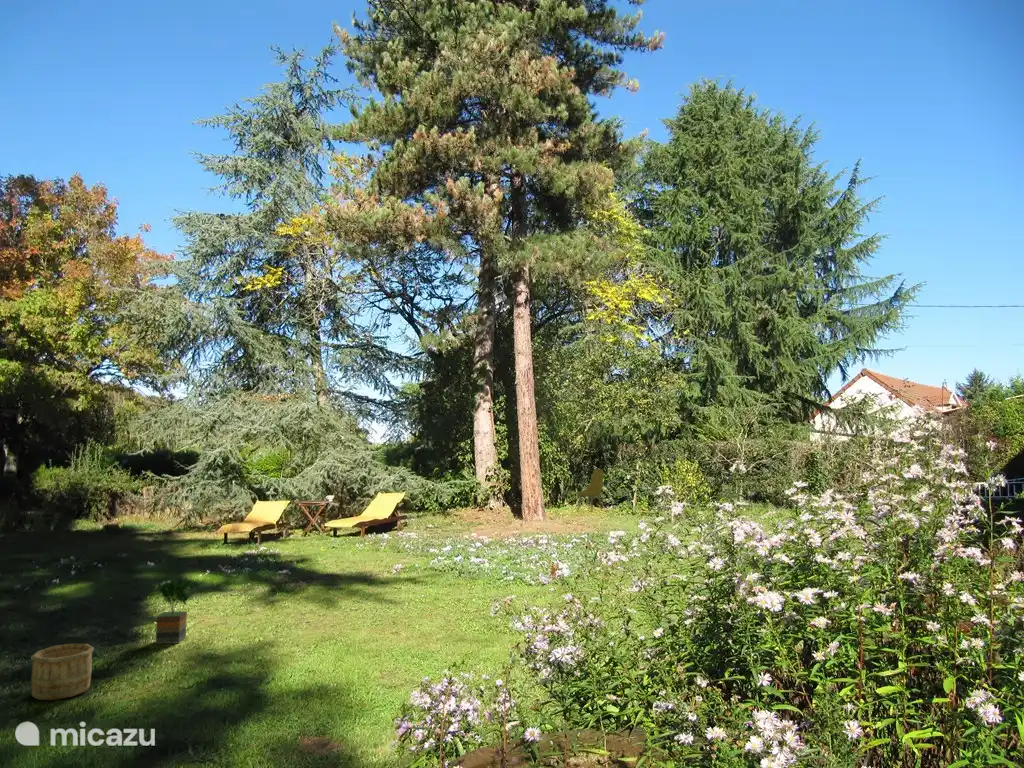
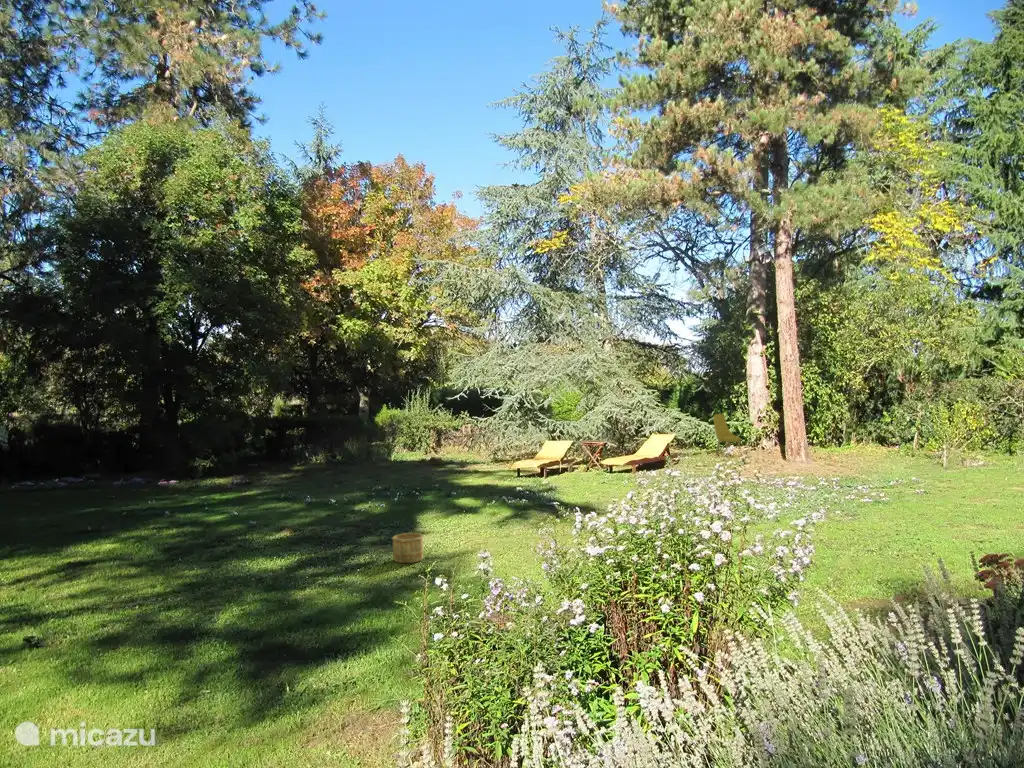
chair: present [578,469,604,511] -> present [714,414,742,457]
potted tree: present [155,580,195,644] -> none [458,499,484,540]

